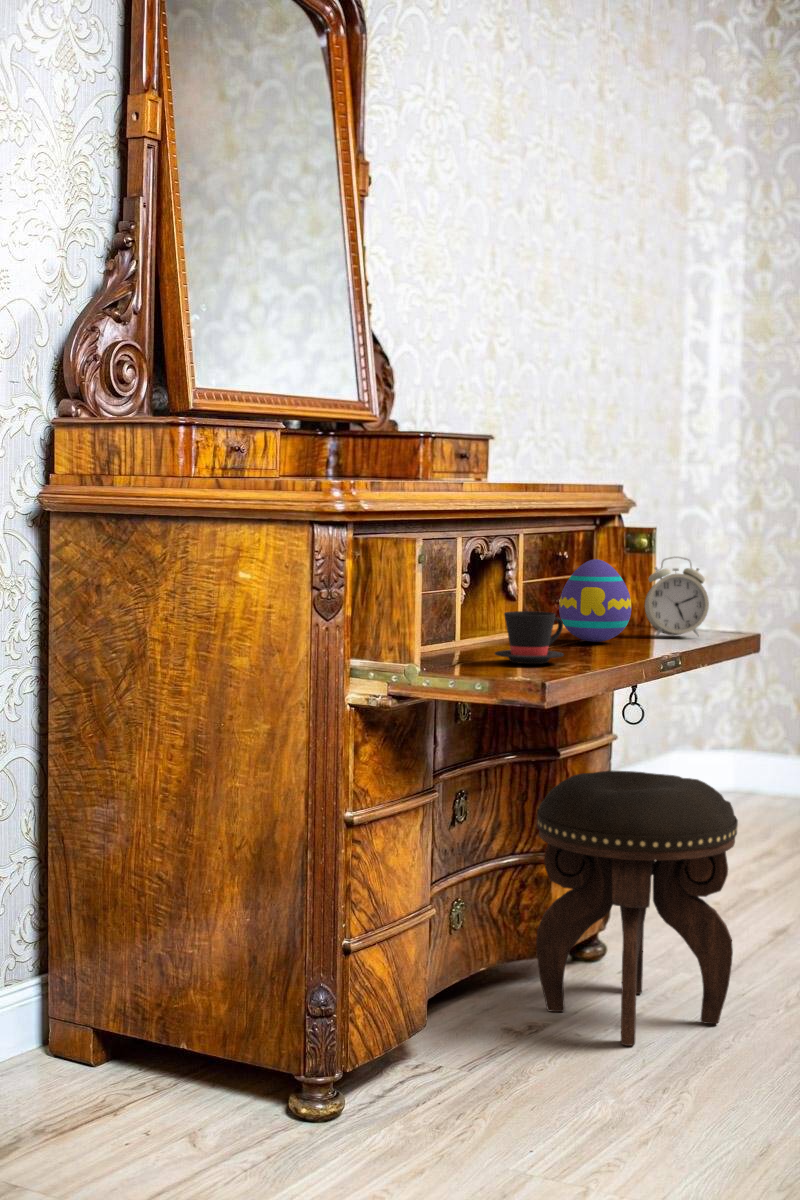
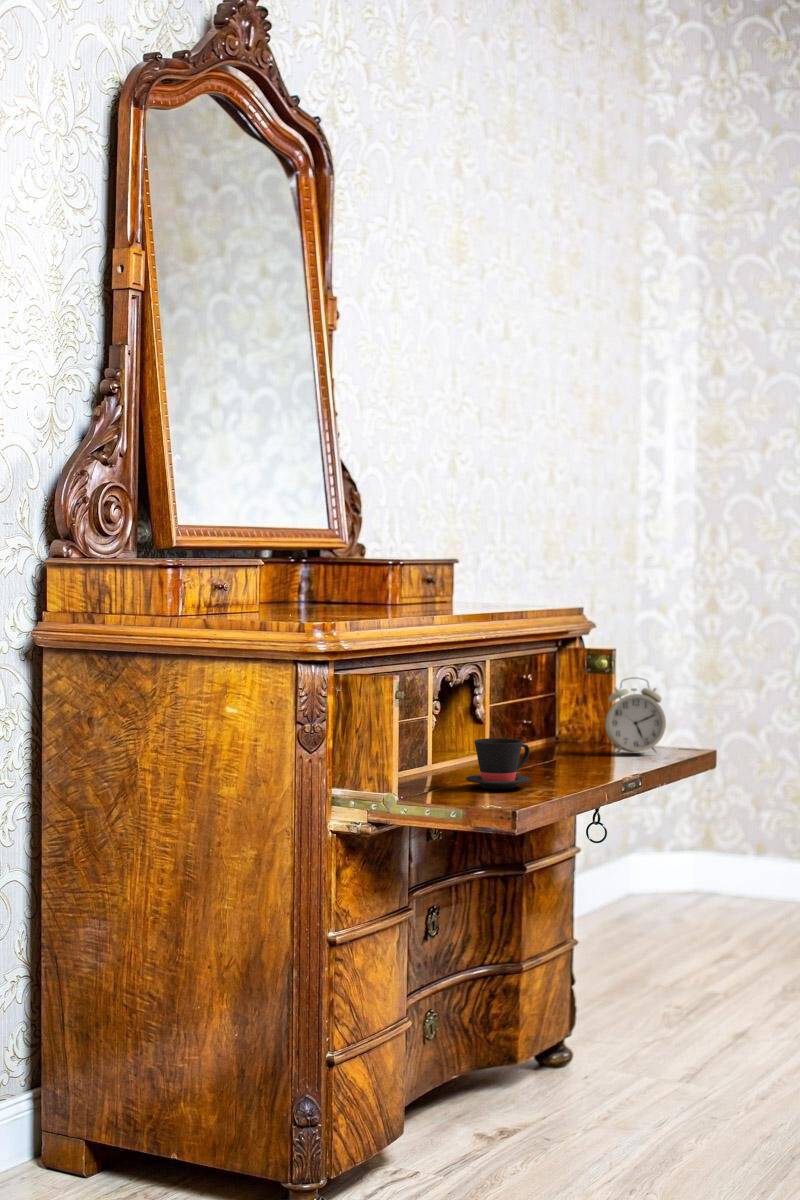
decorative egg: present [559,559,631,642] -> none [525,683,593,761]
footstool: present [536,771,738,1046] -> none [506,882,697,1150]

